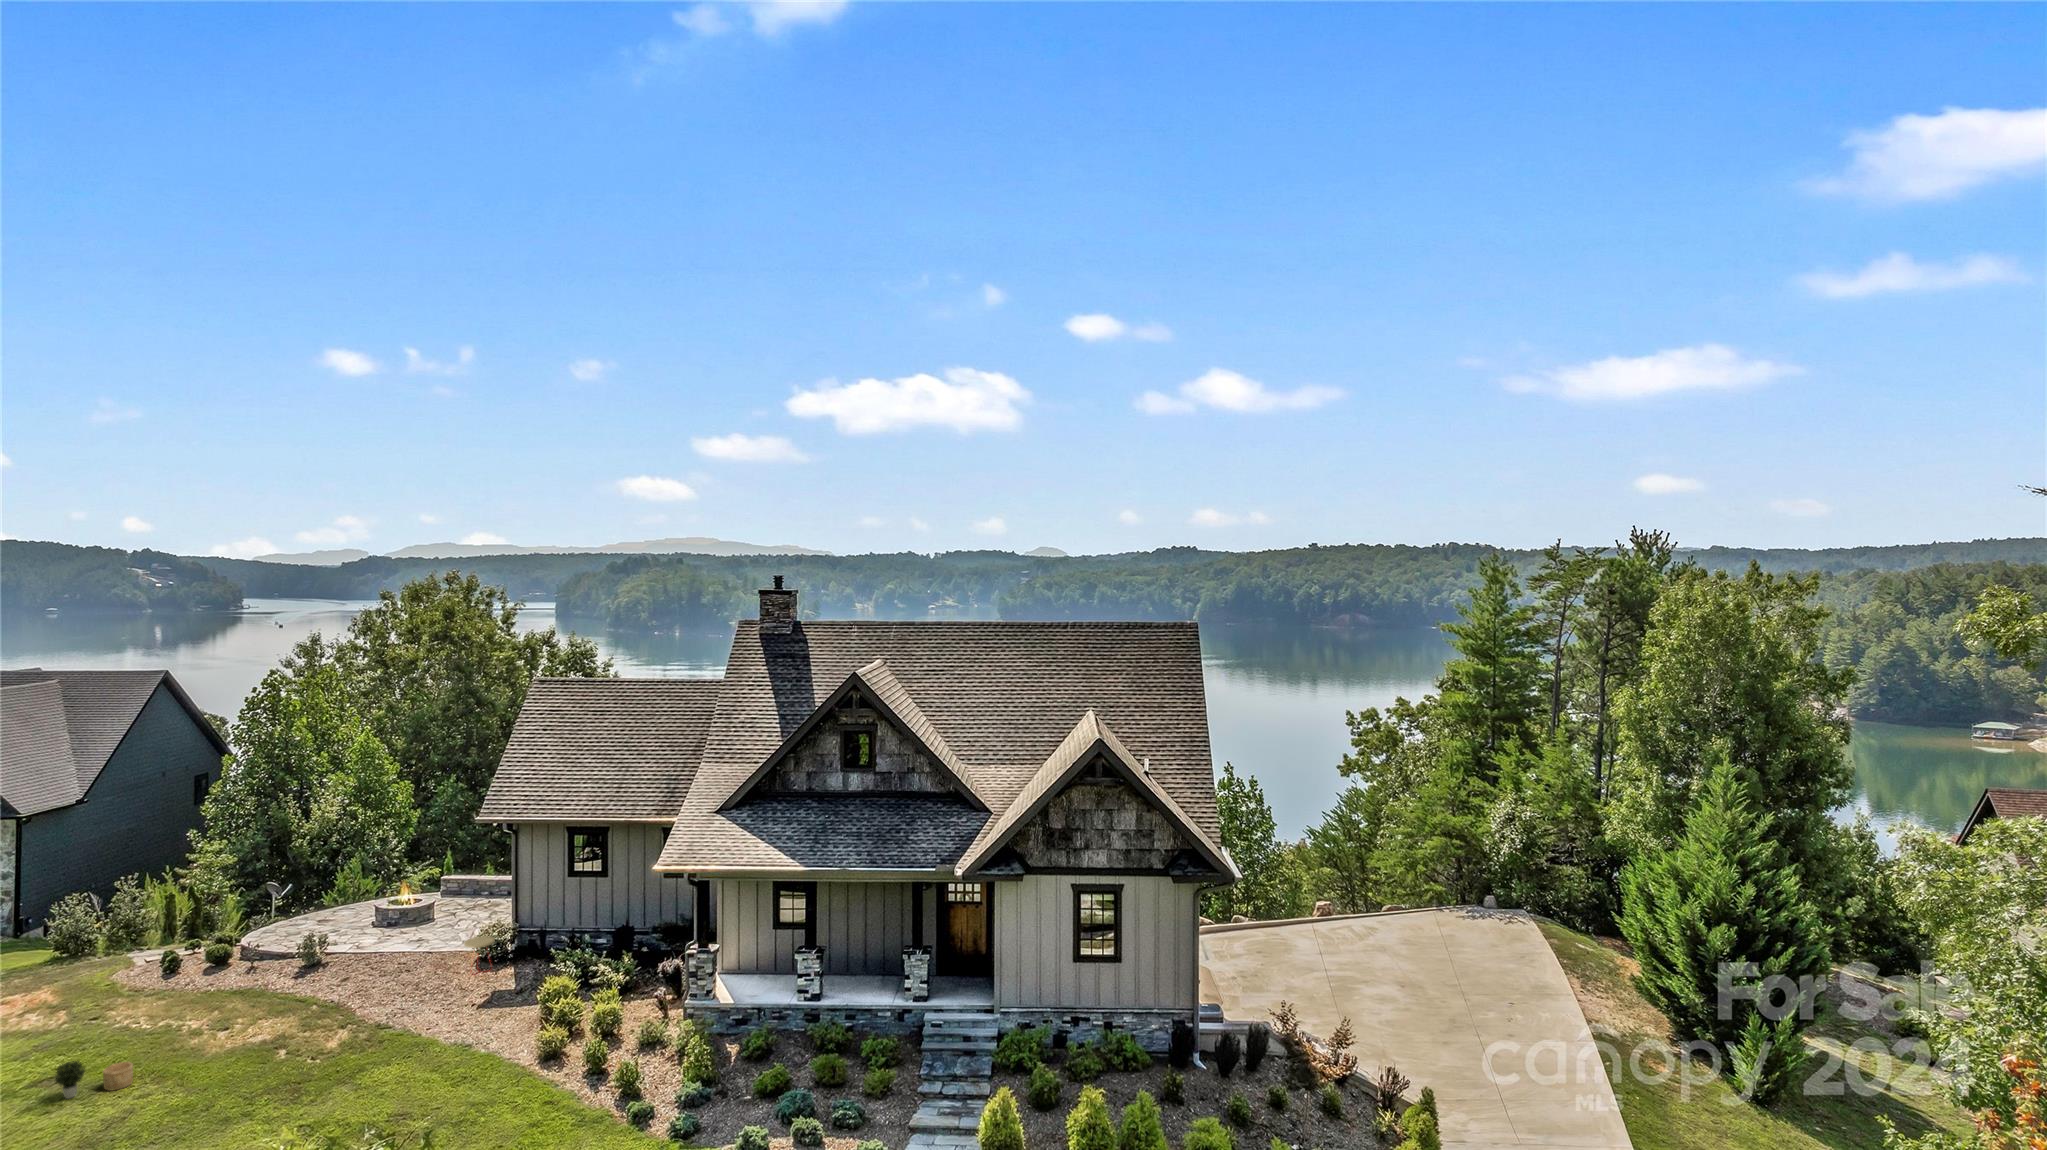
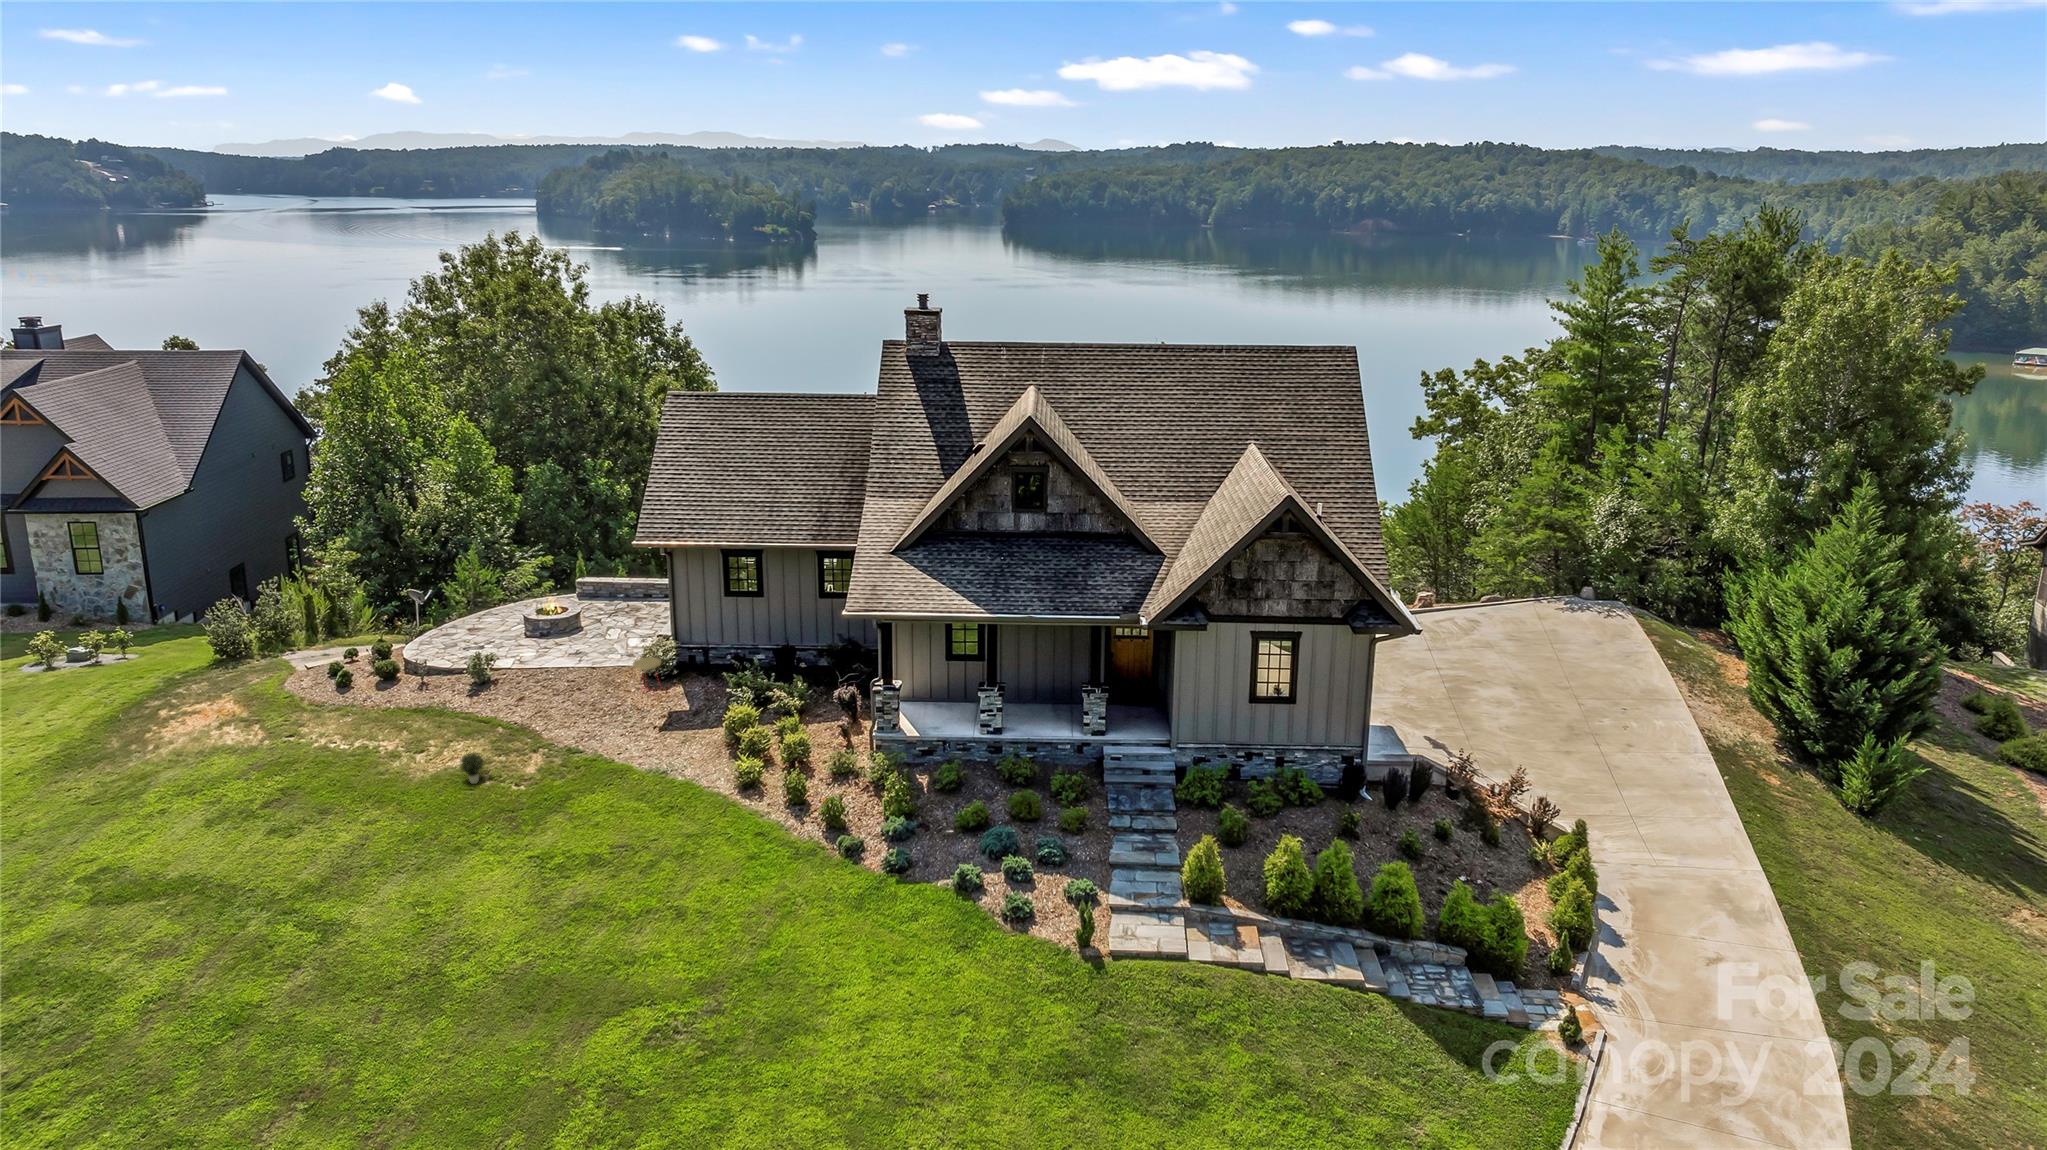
potted plant: present [55,1061,85,1099] -> present [461,753,483,784]
wooden bucket: present [103,1062,133,1090] -> none [338,782,365,808]

